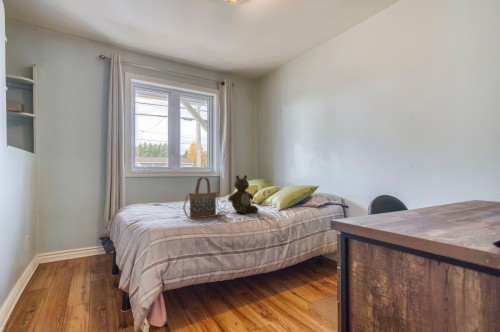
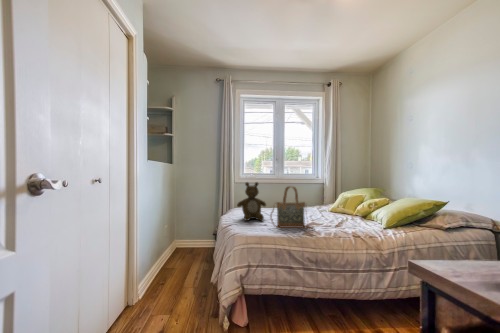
teddy bear: present [228,175,258,214] -> present [237,182,266,221]

